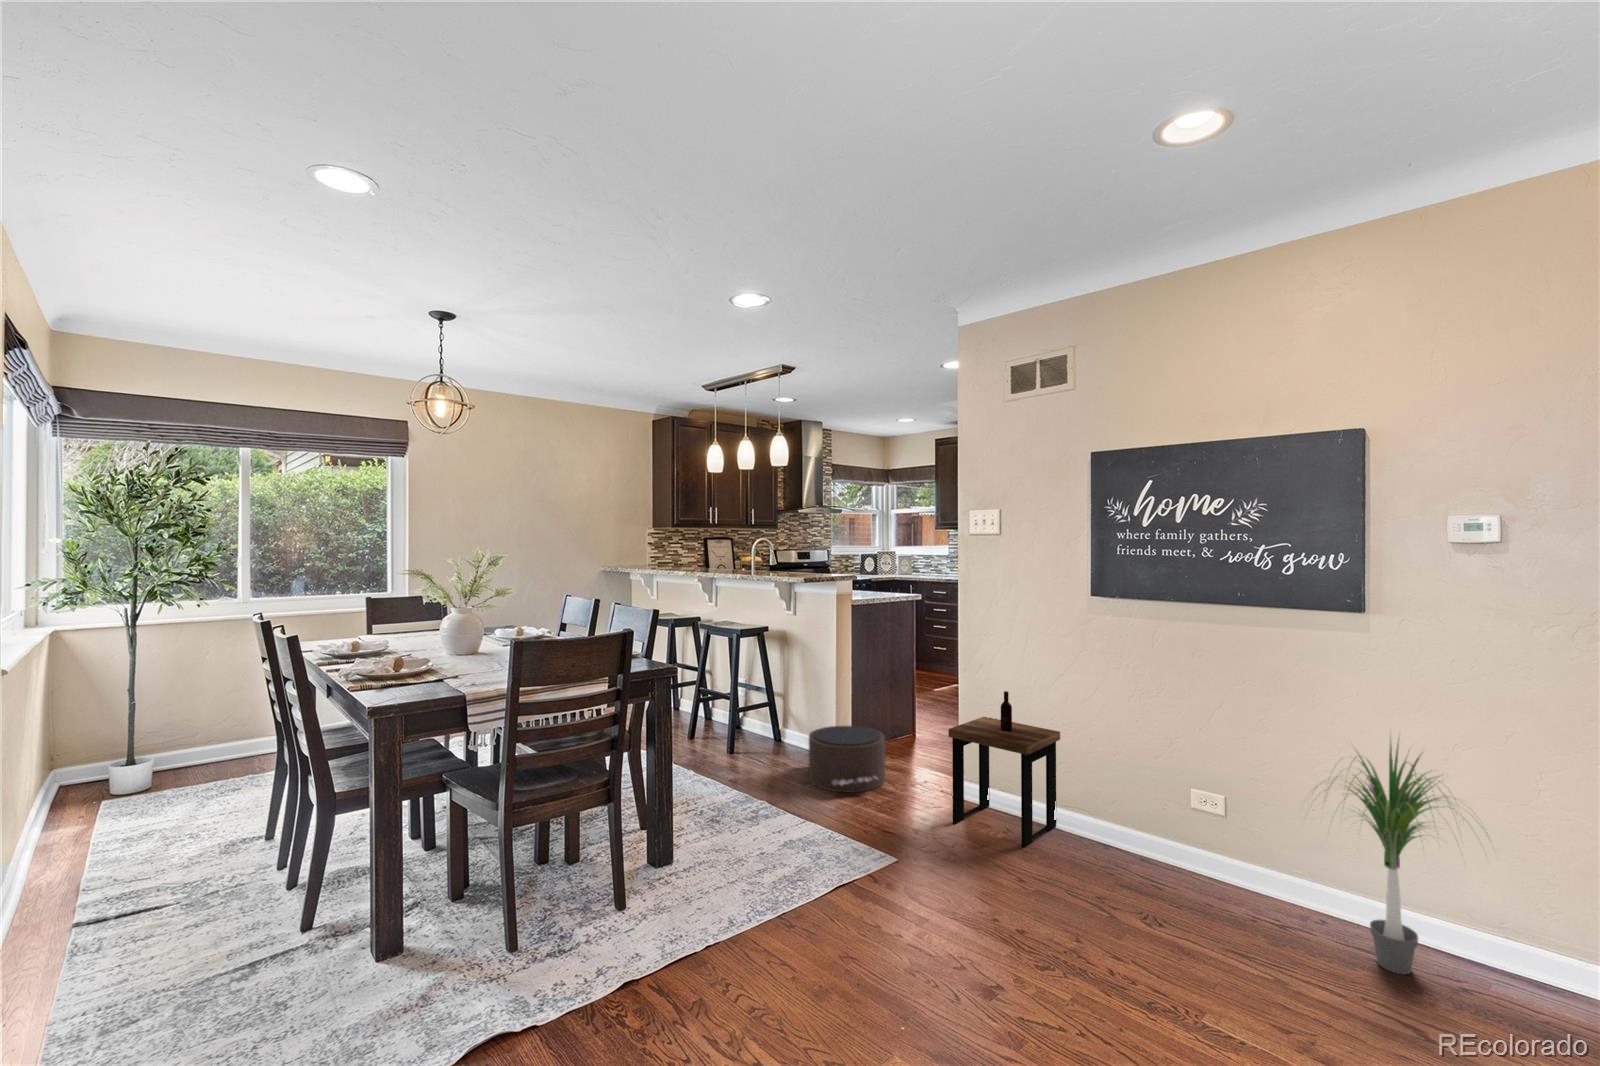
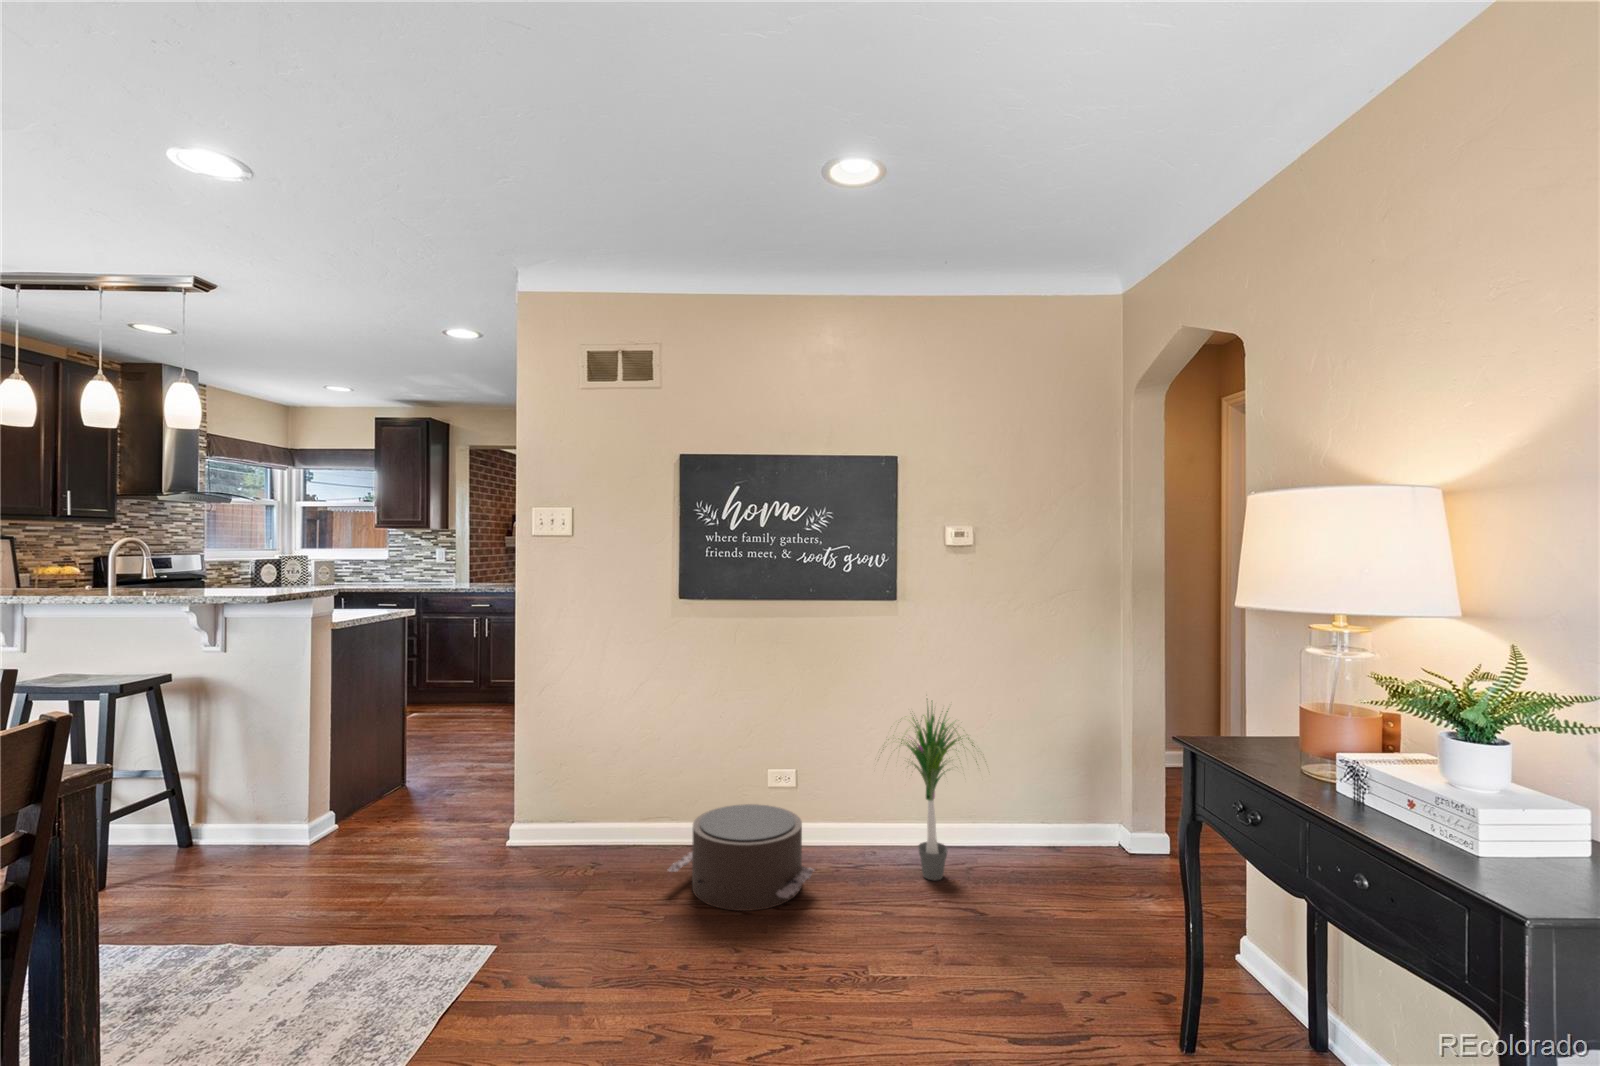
side table: present [949,691,1060,847] -> none [528,713,644,884]
pouf: present [805,726,885,793] -> present [668,804,814,911]

